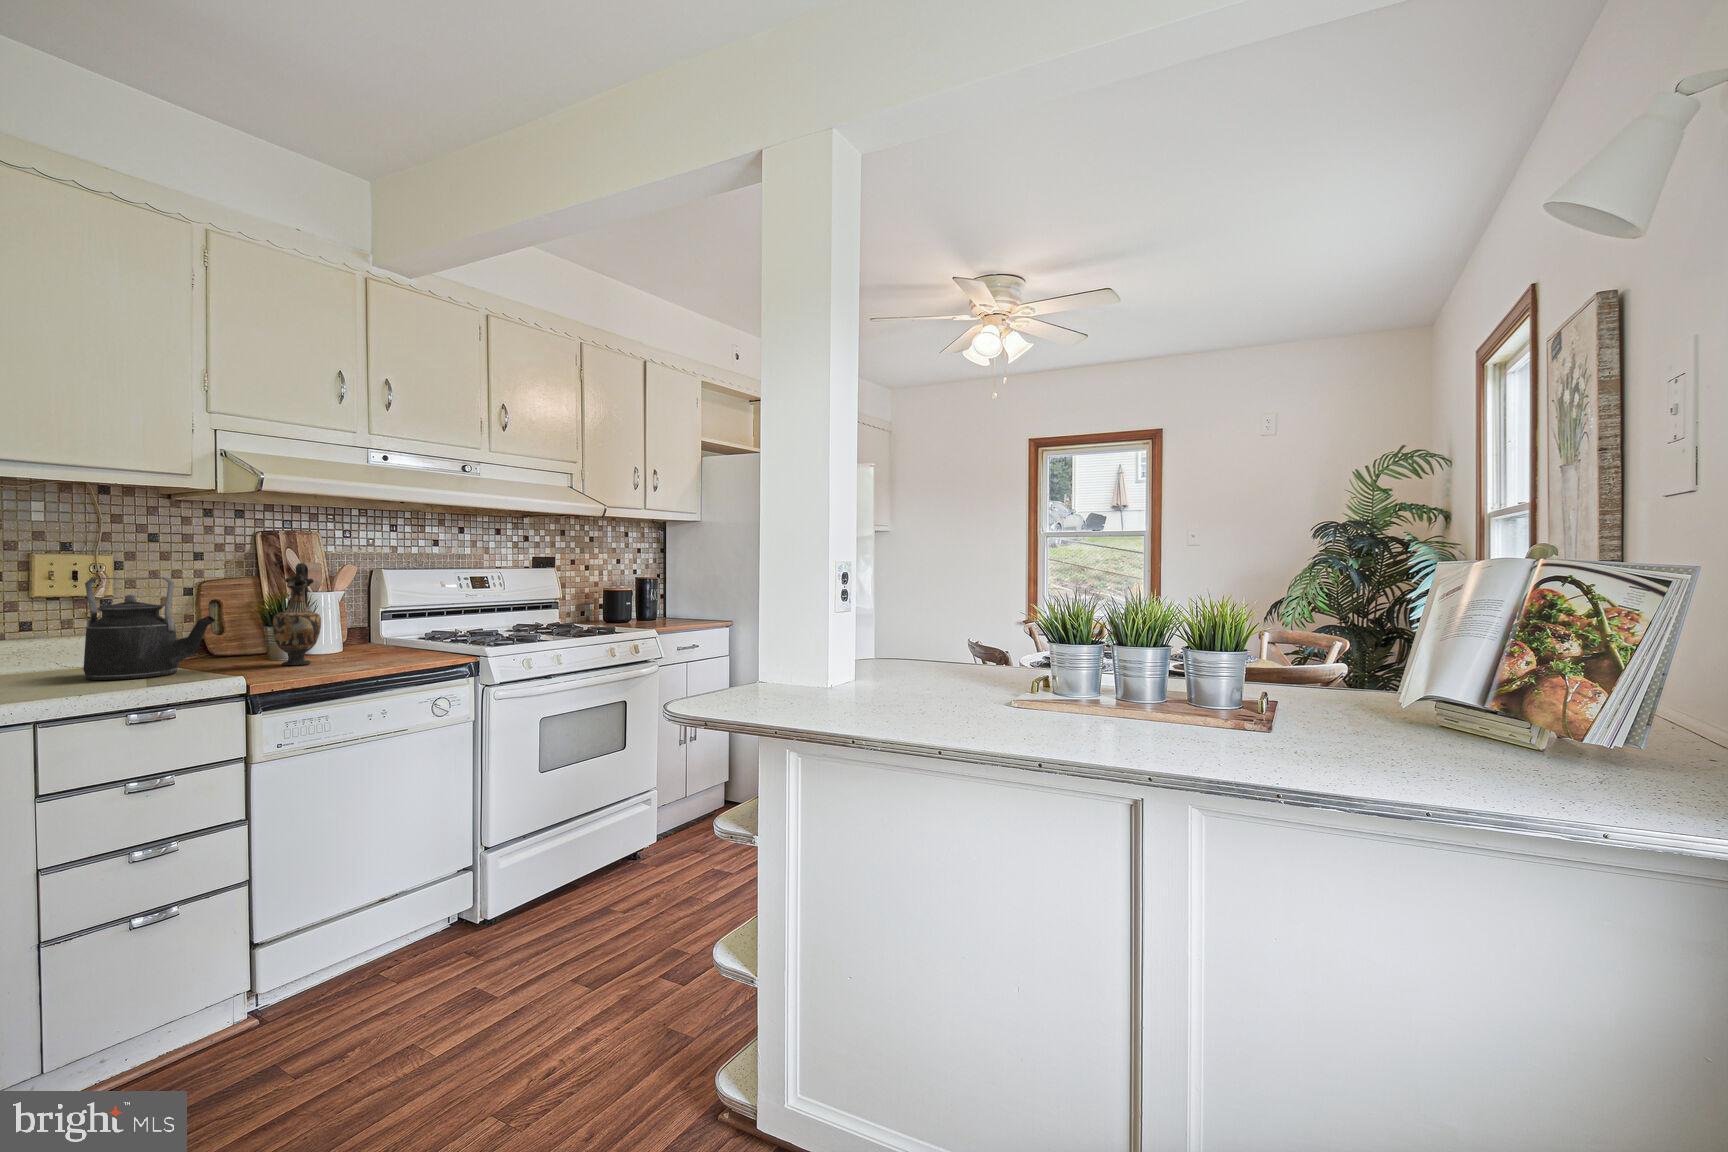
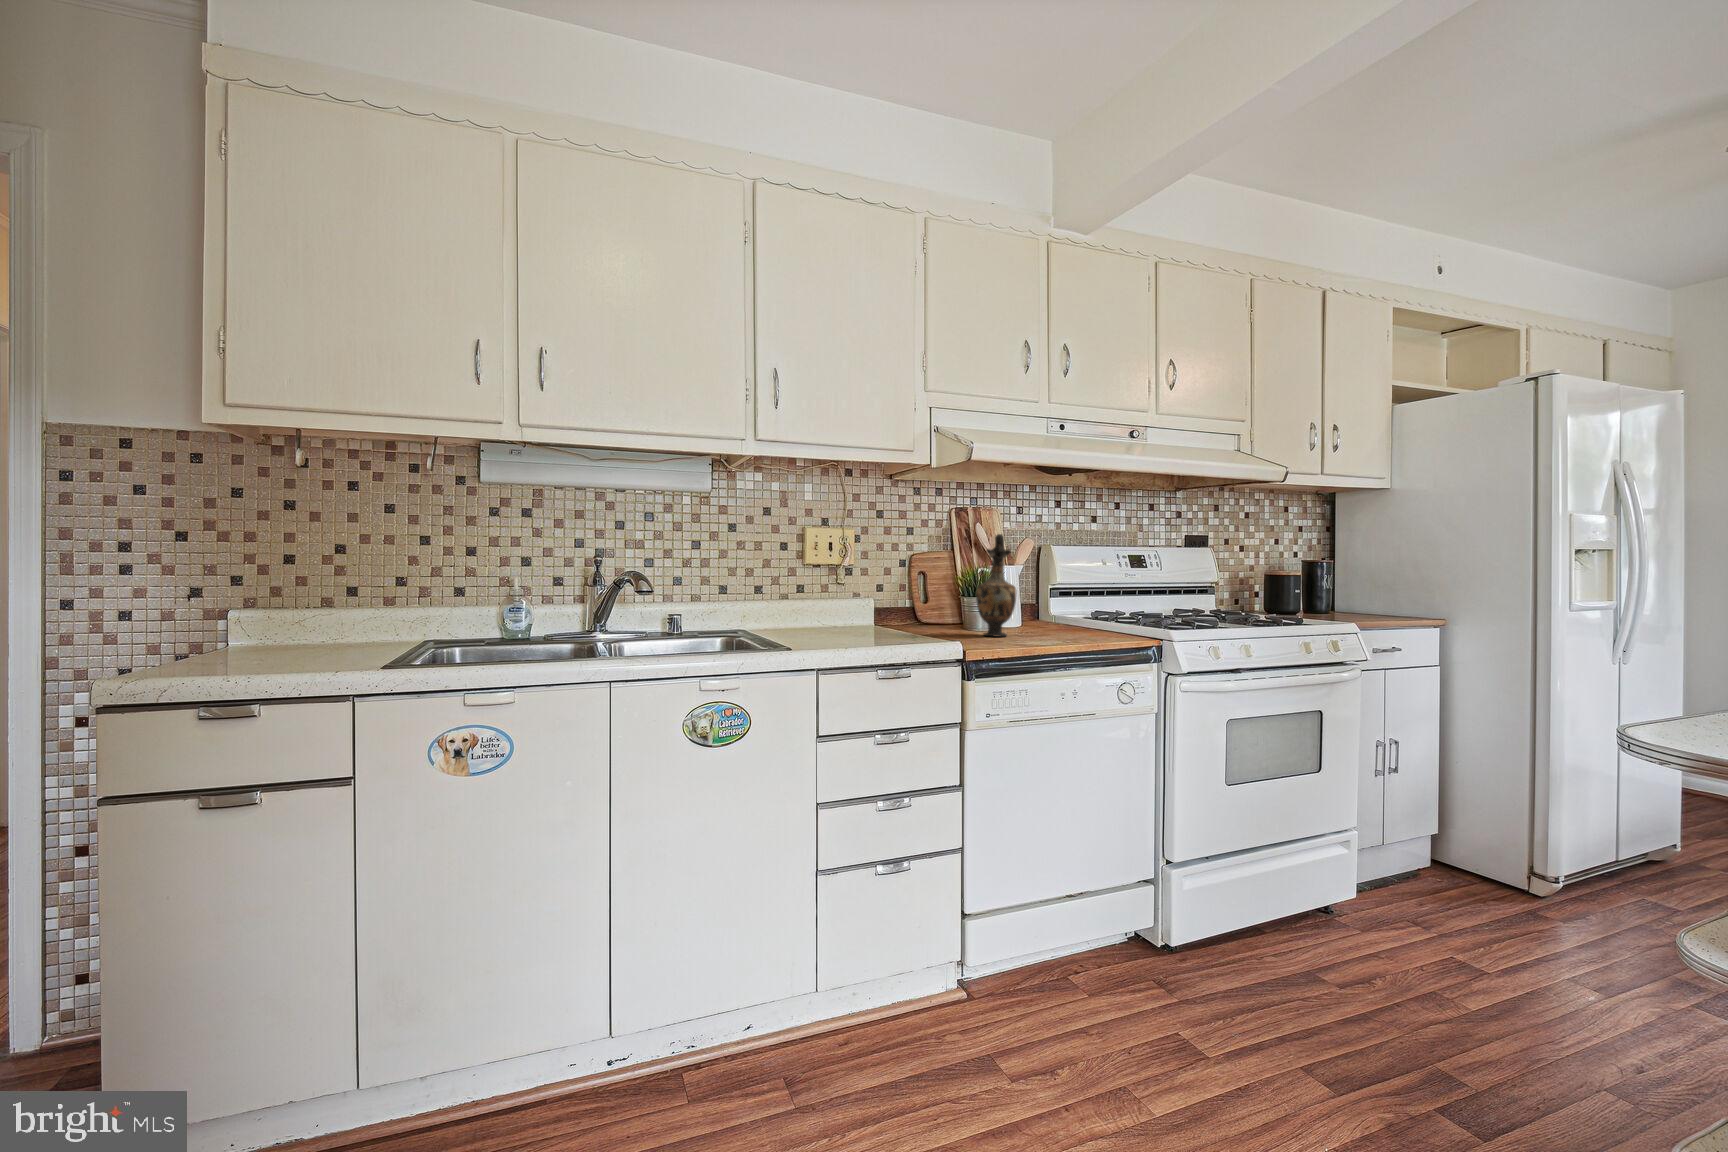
kettle: present [83,577,215,680] -> none [841,546,935,638]

